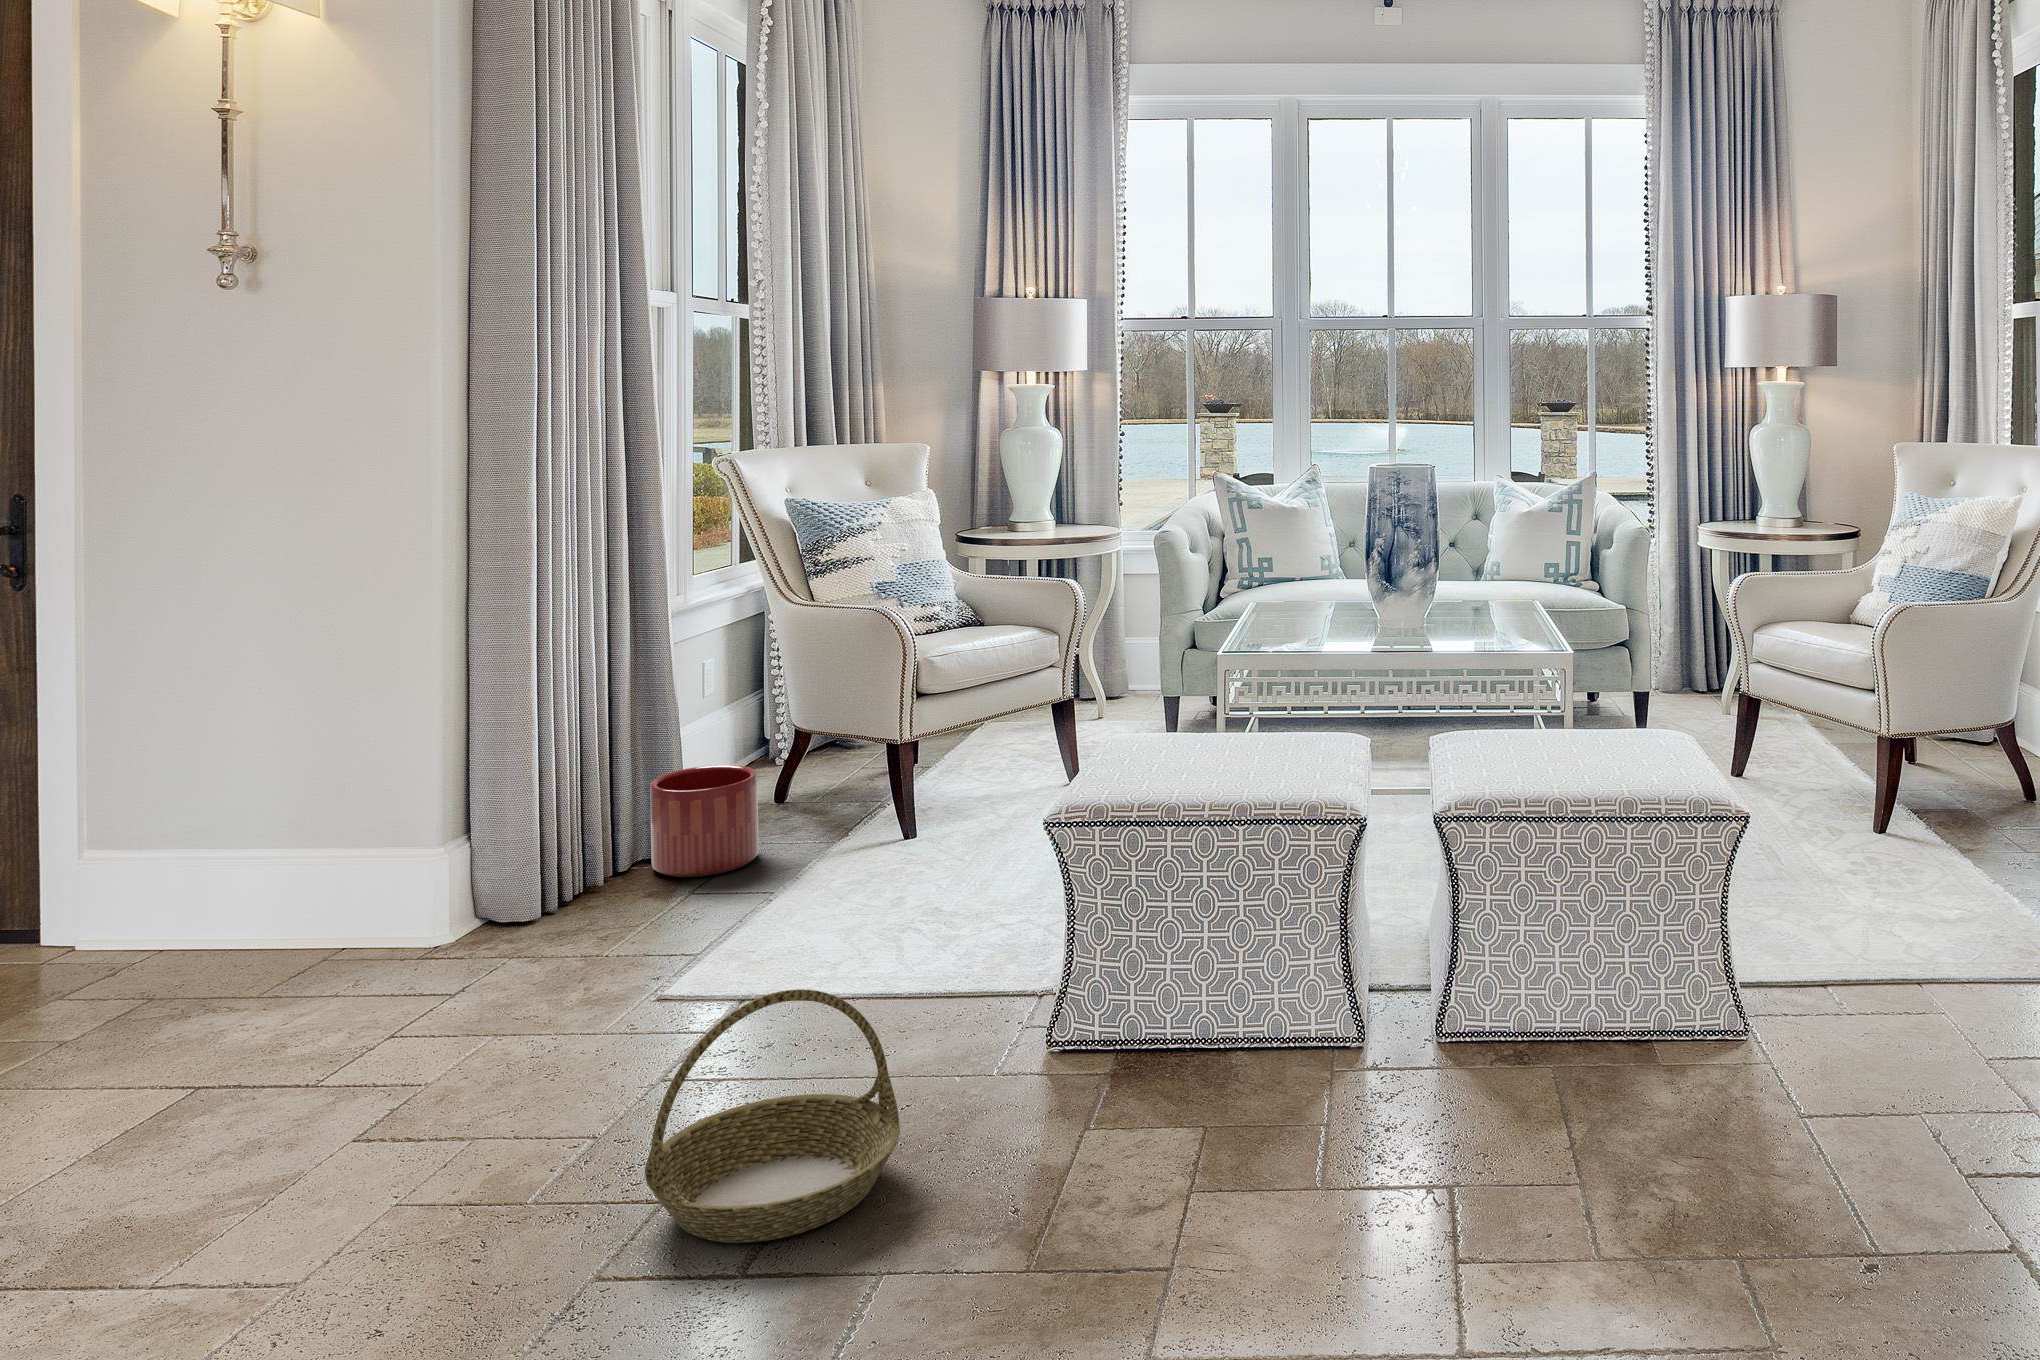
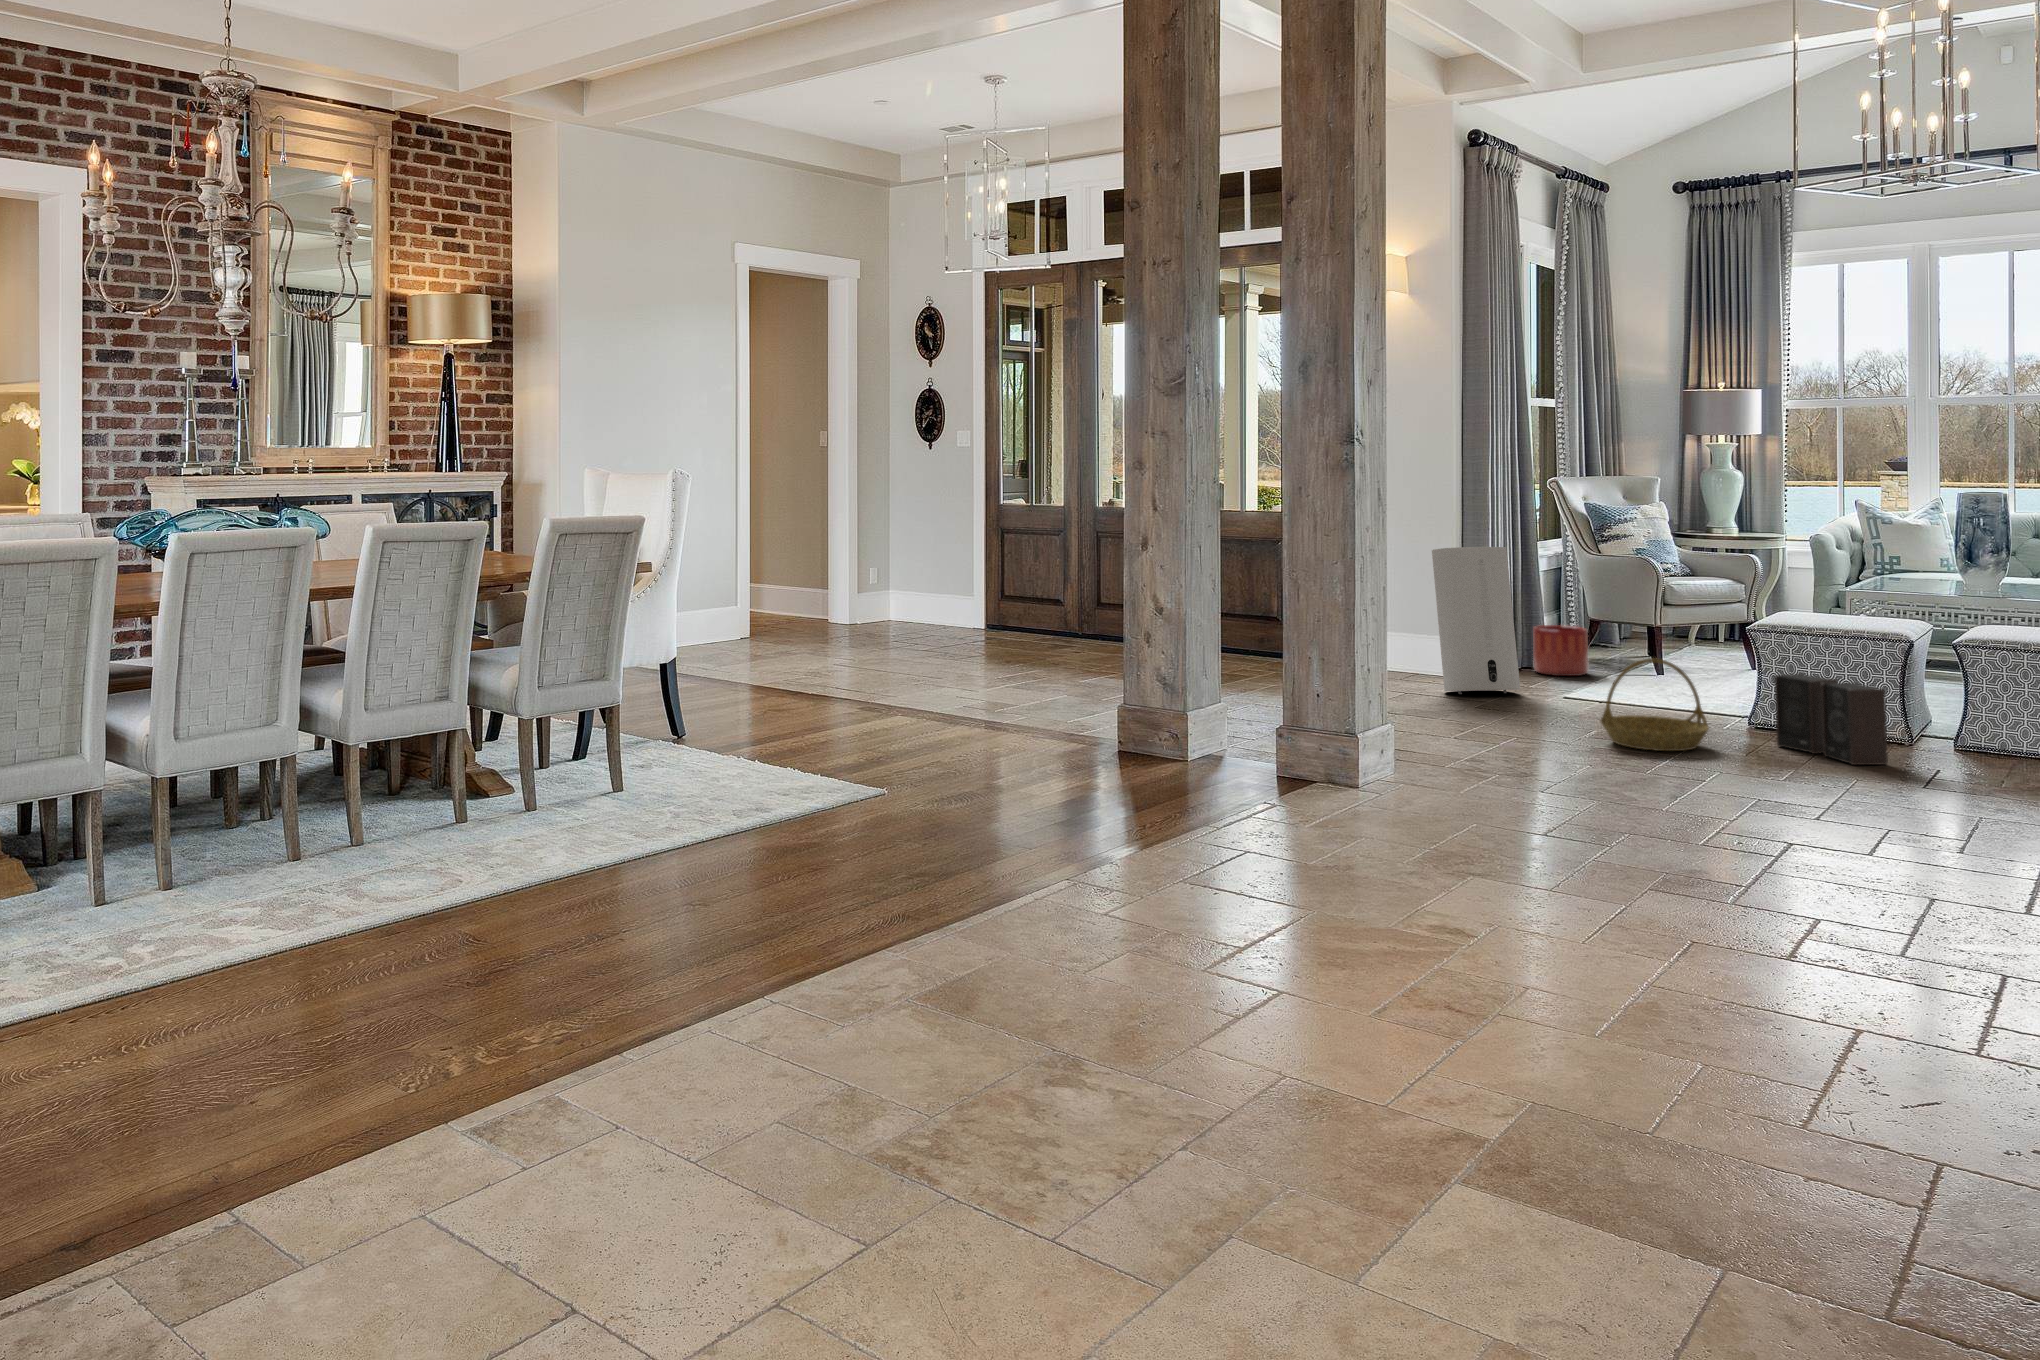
air purifier: none [363,666,570,1019] -> present [1432,547,1520,694]
speaker: none [1044,944,1255,1184] -> present [1775,673,1888,765]

